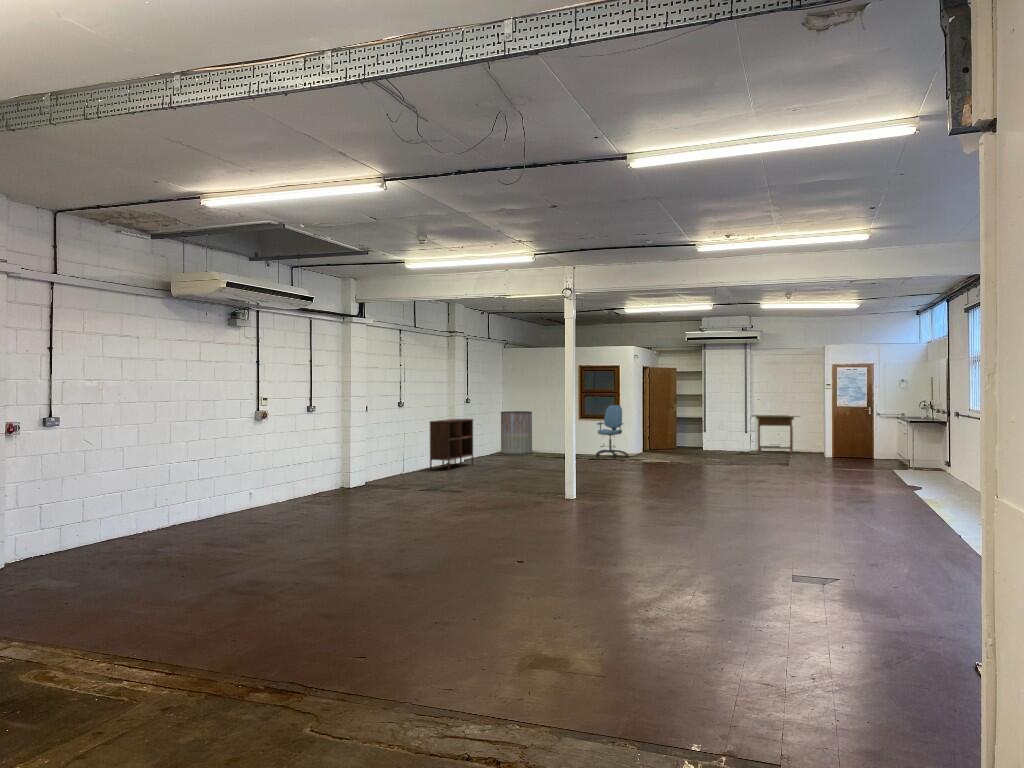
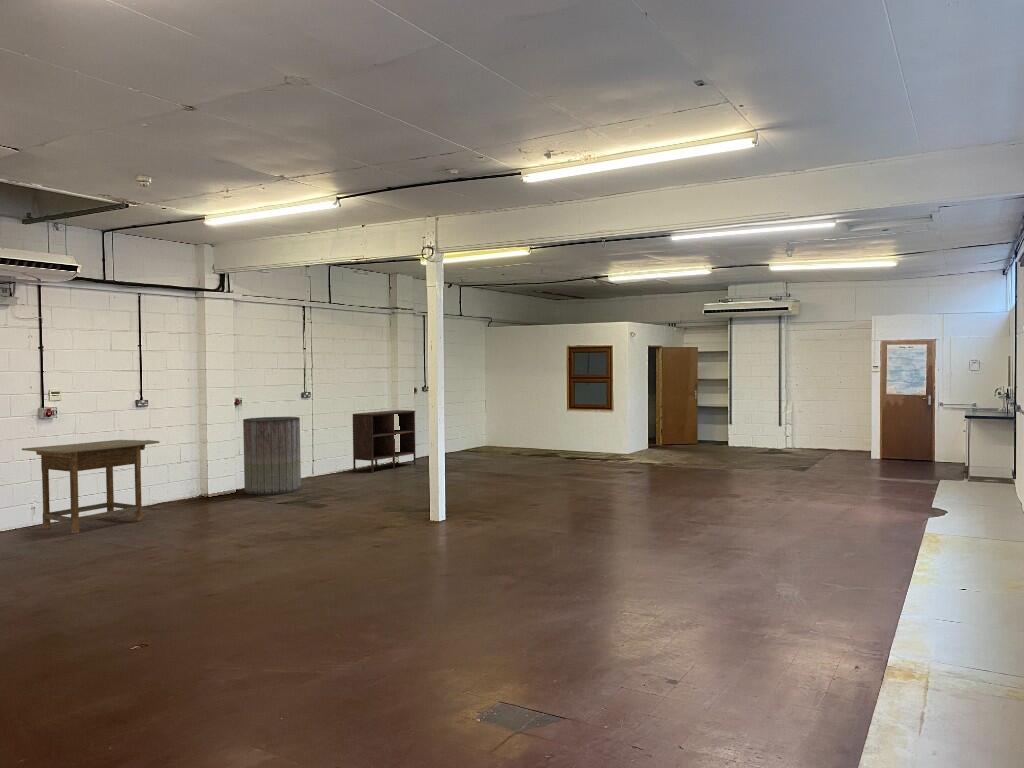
office chair: present [596,405,628,458] -> none [575,393,616,458]
trash can: present [501,411,532,455] -> present [243,417,301,495]
desk: present [752,415,800,454] -> present [22,440,160,534]

